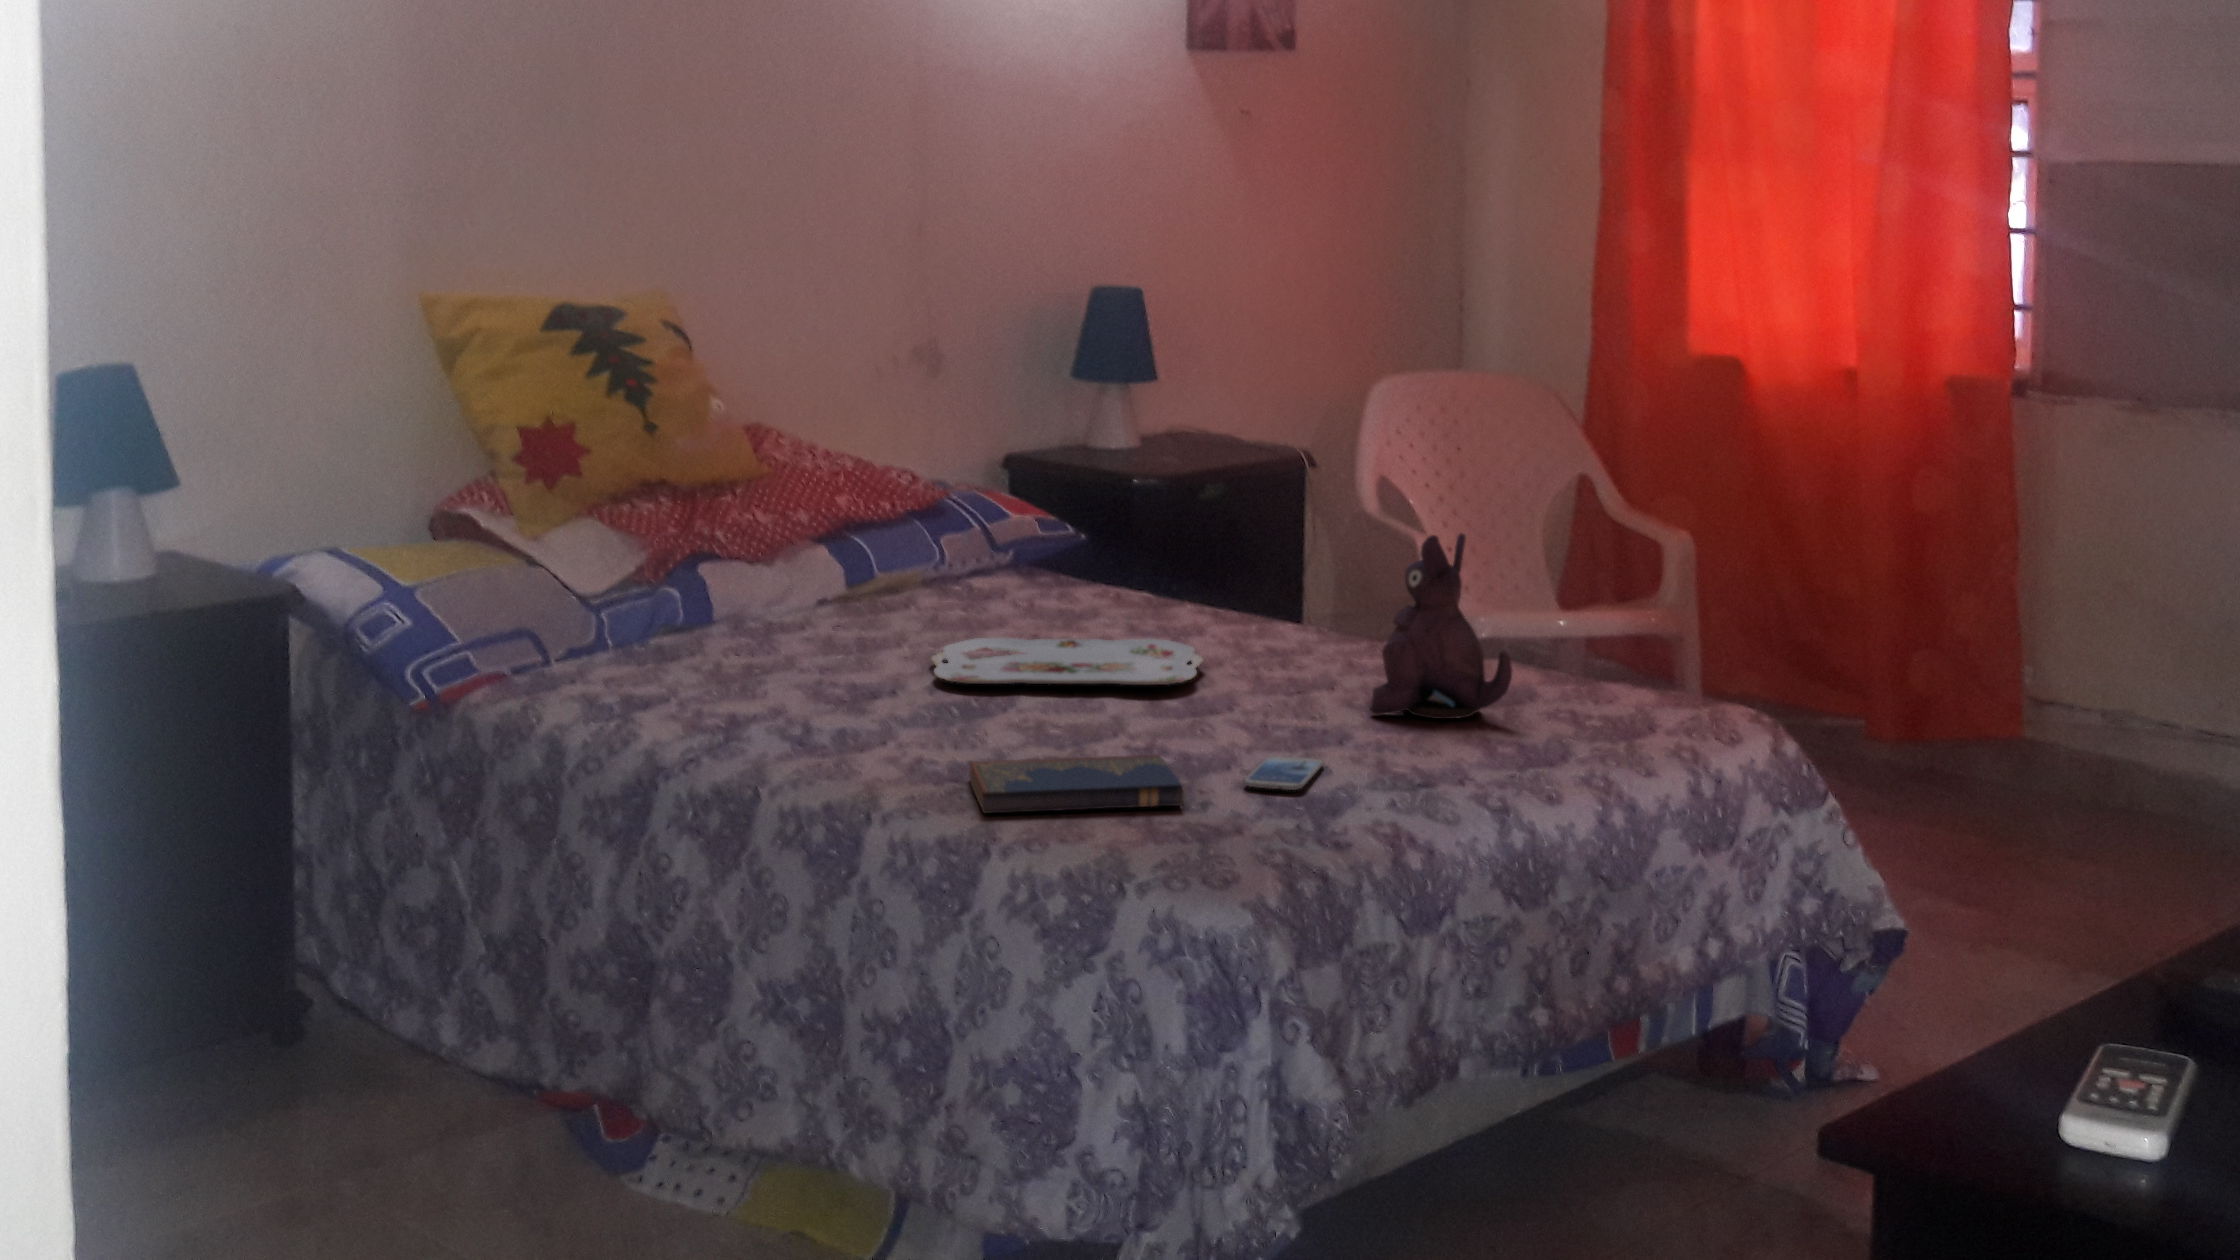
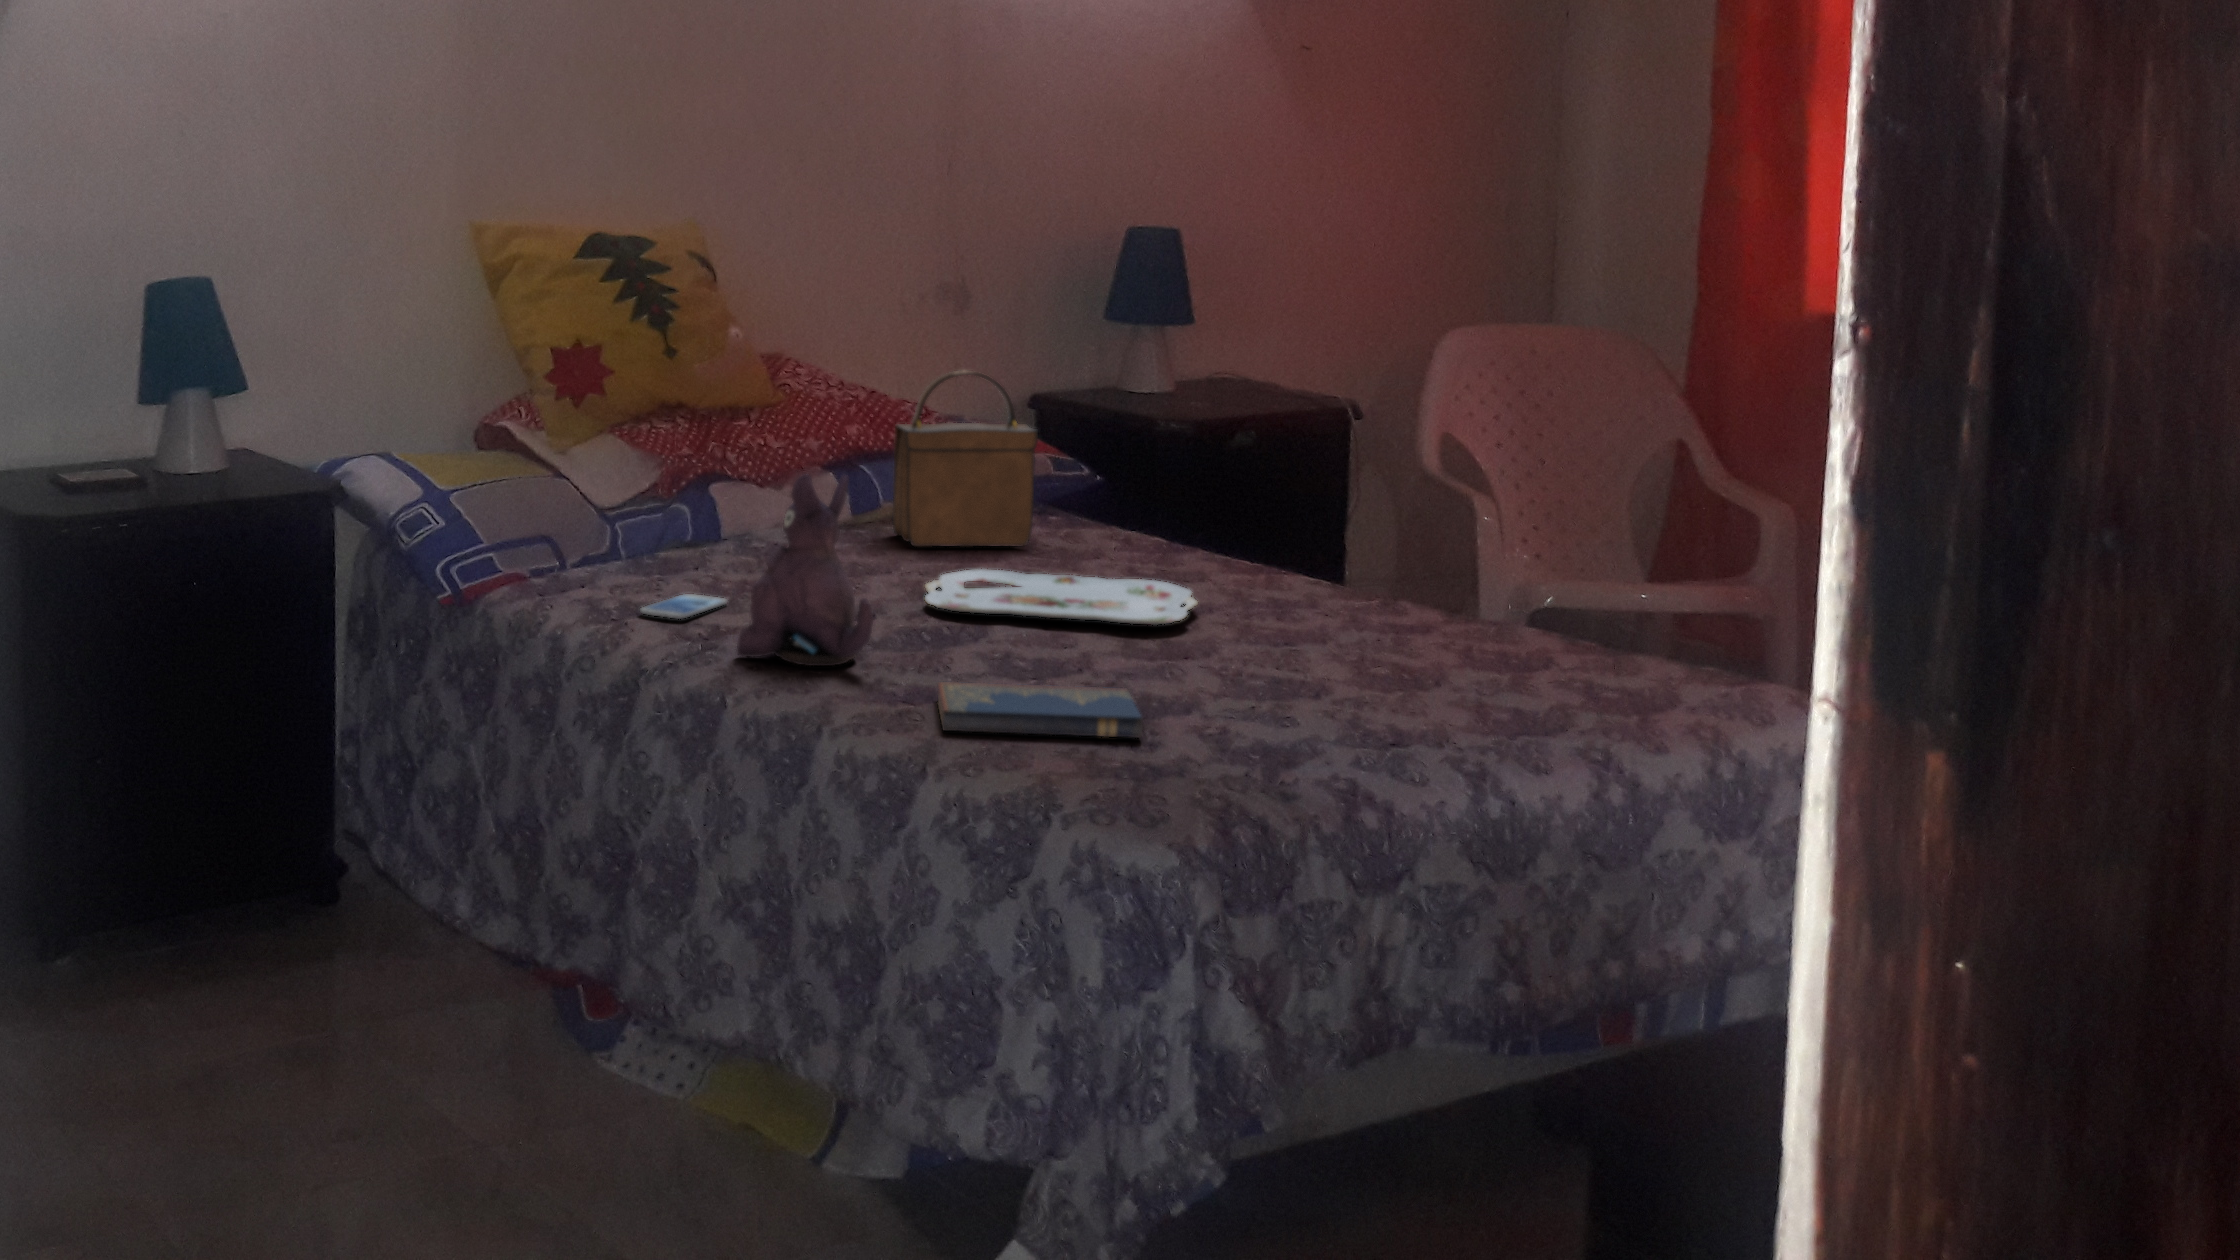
handbag: none [884,436,1029,618] -> present [893,371,1038,547]
plush toy: present [1370,533,1512,719] -> present [737,474,873,666]
smartphone: present [1244,756,1323,790] -> present [640,594,727,618]

